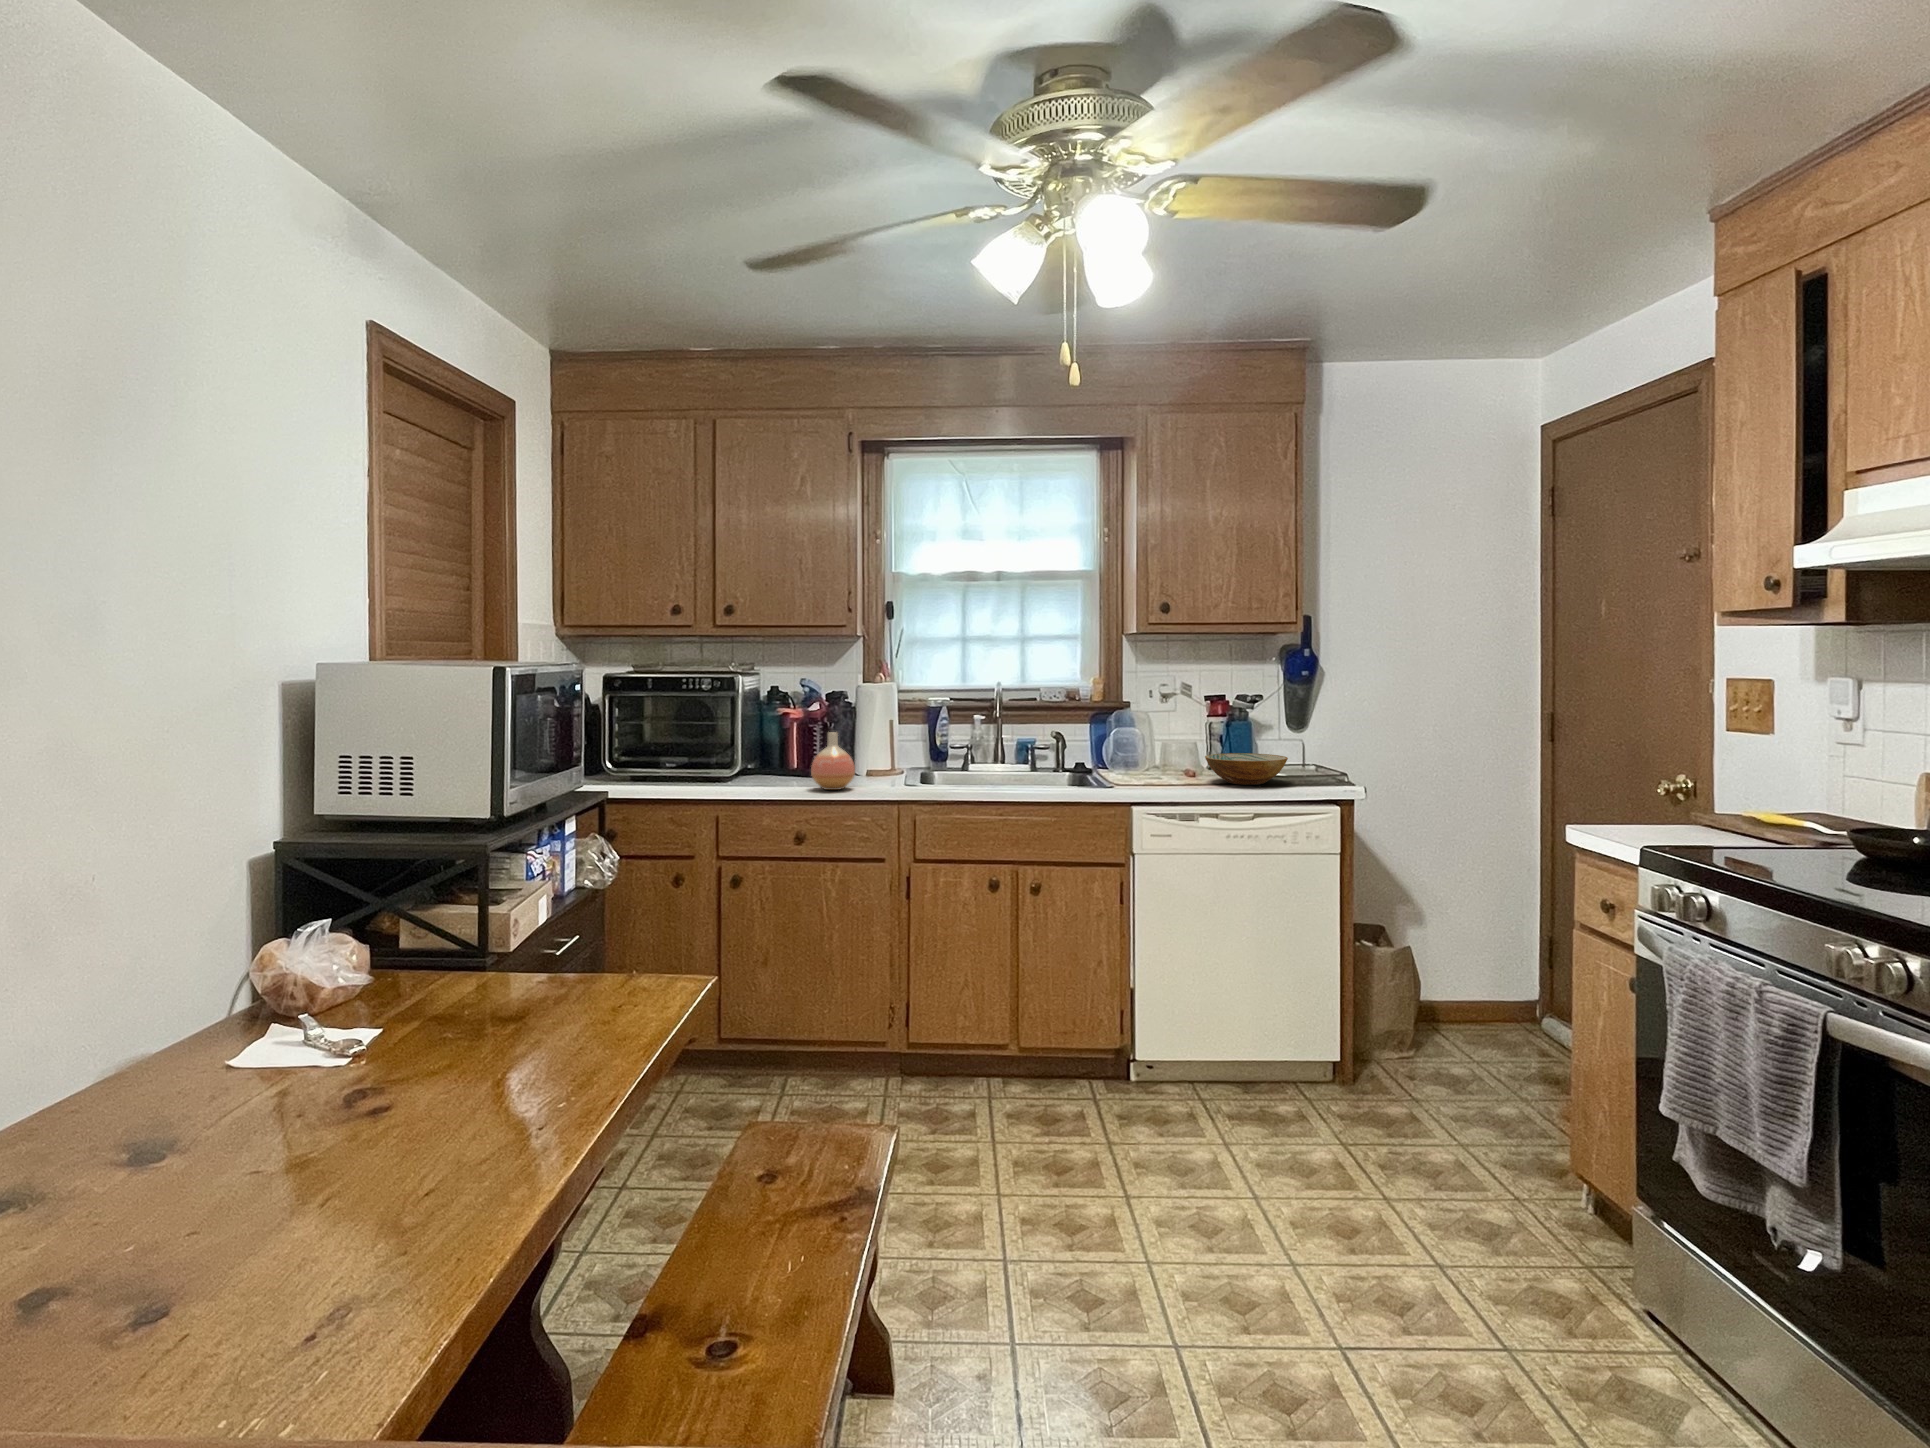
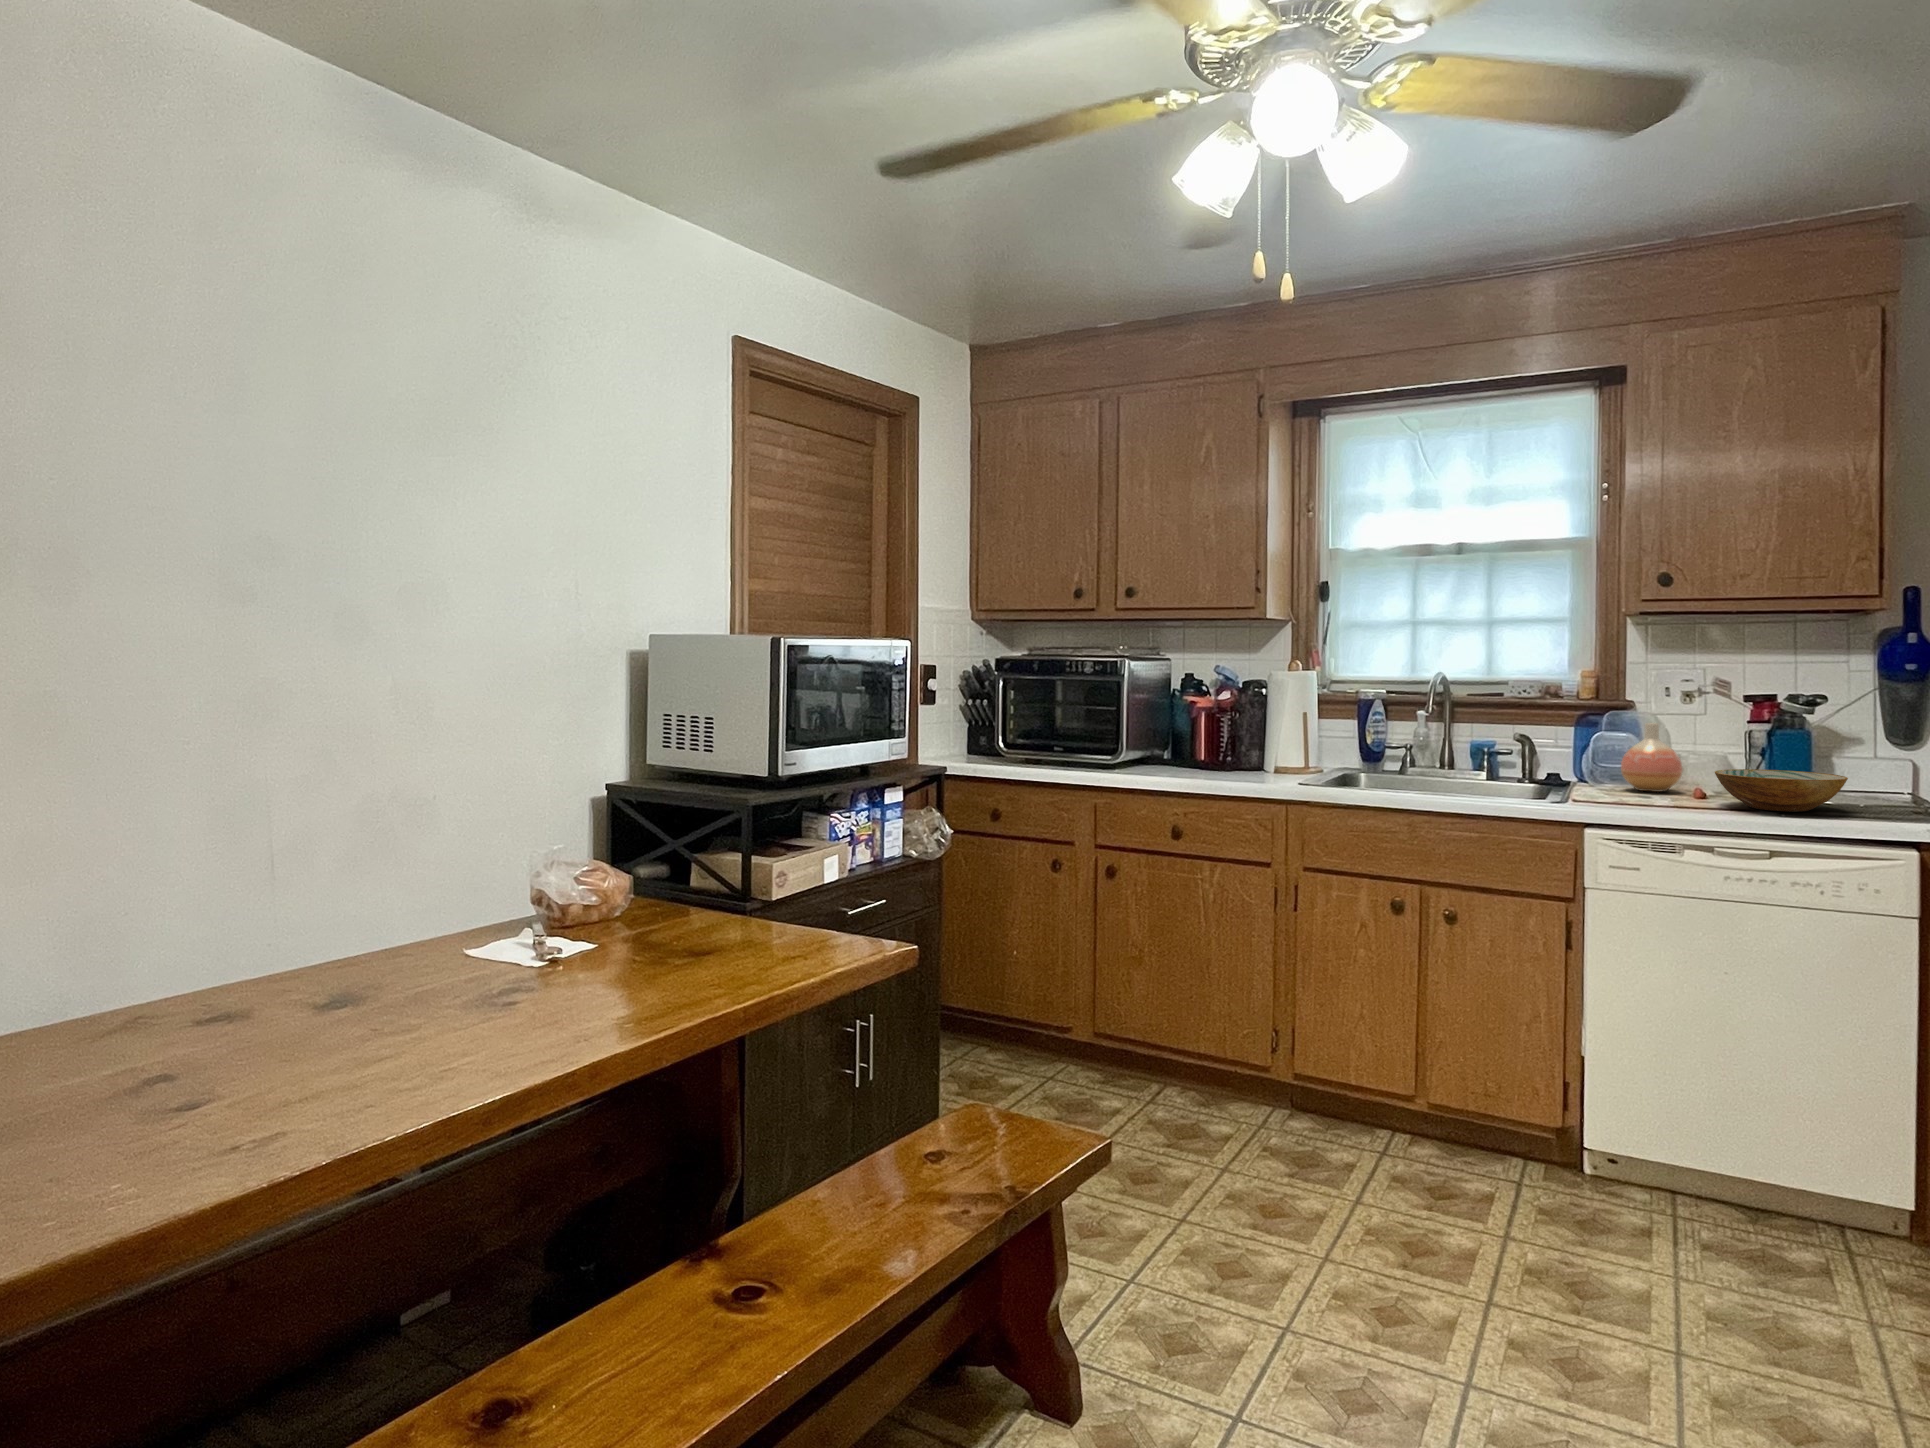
vase: present [811,732,855,790] -> present [1621,723,1683,792]

